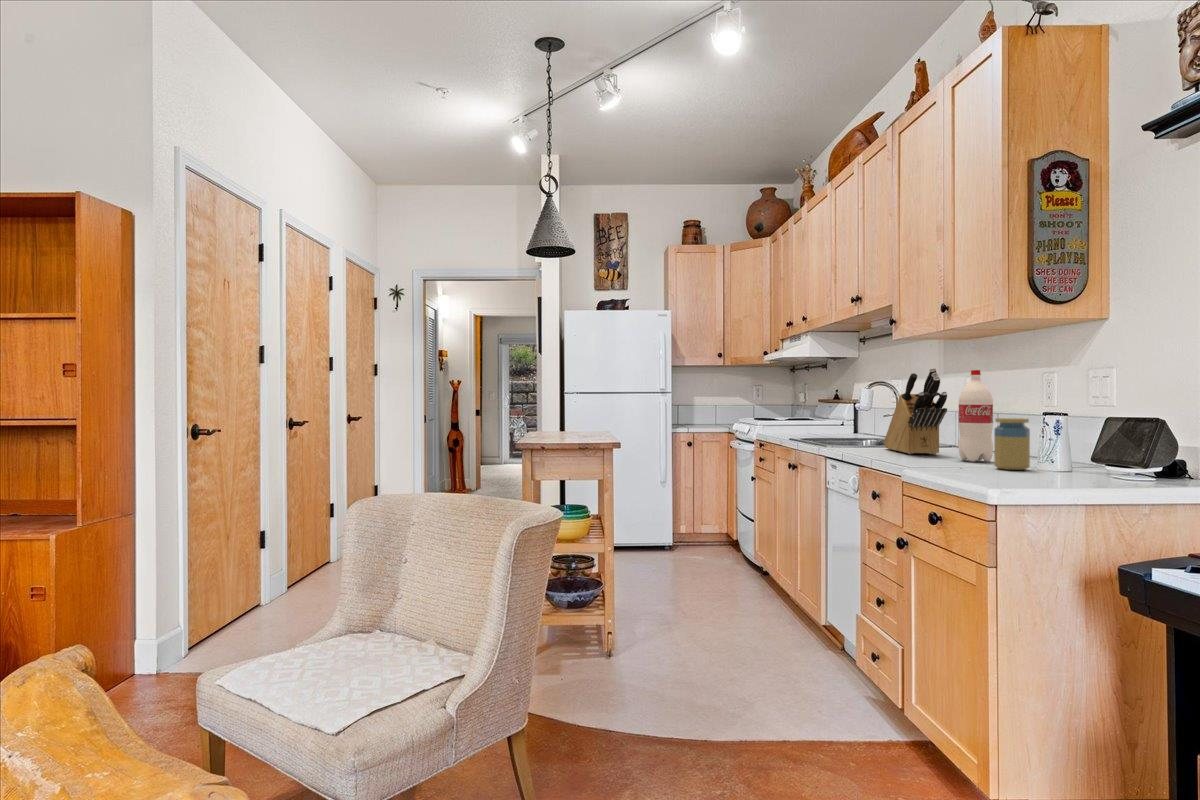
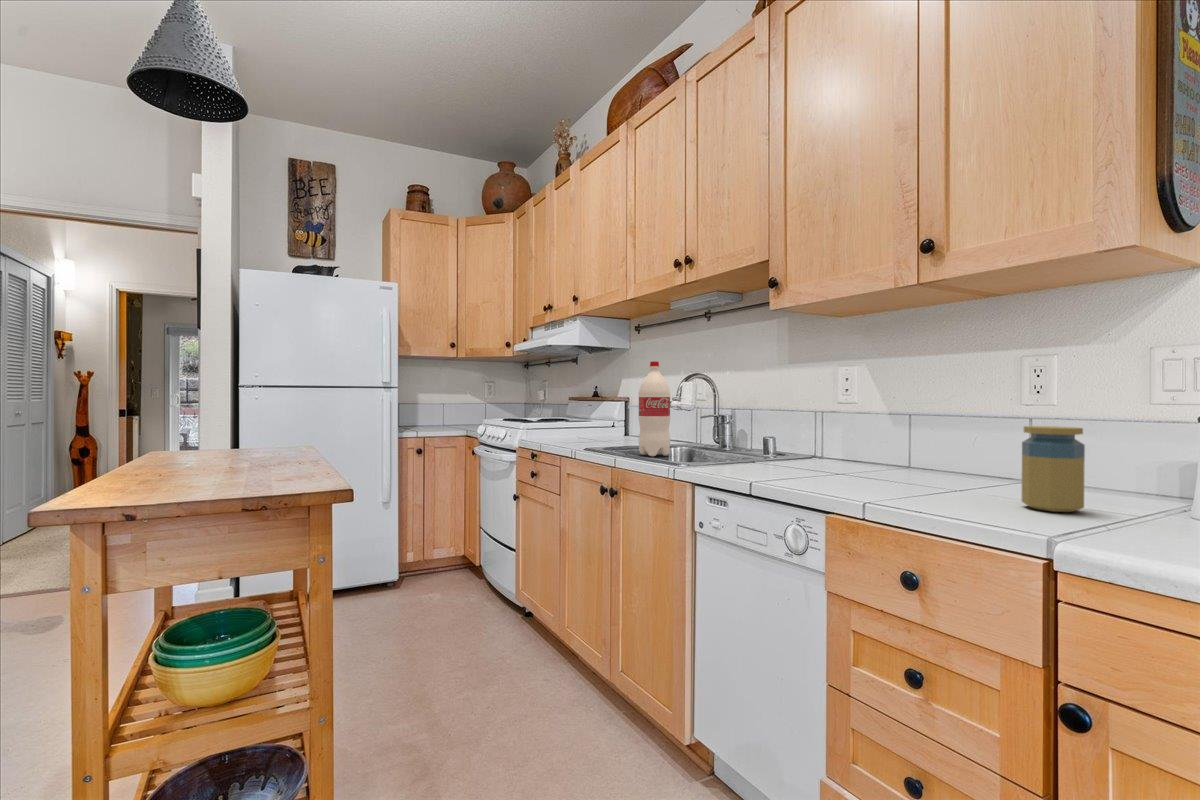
knife block: present [884,368,947,454] -> none [752,350,882,478]
bottle: present [959,370,993,462] -> present [638,361,670,456]

